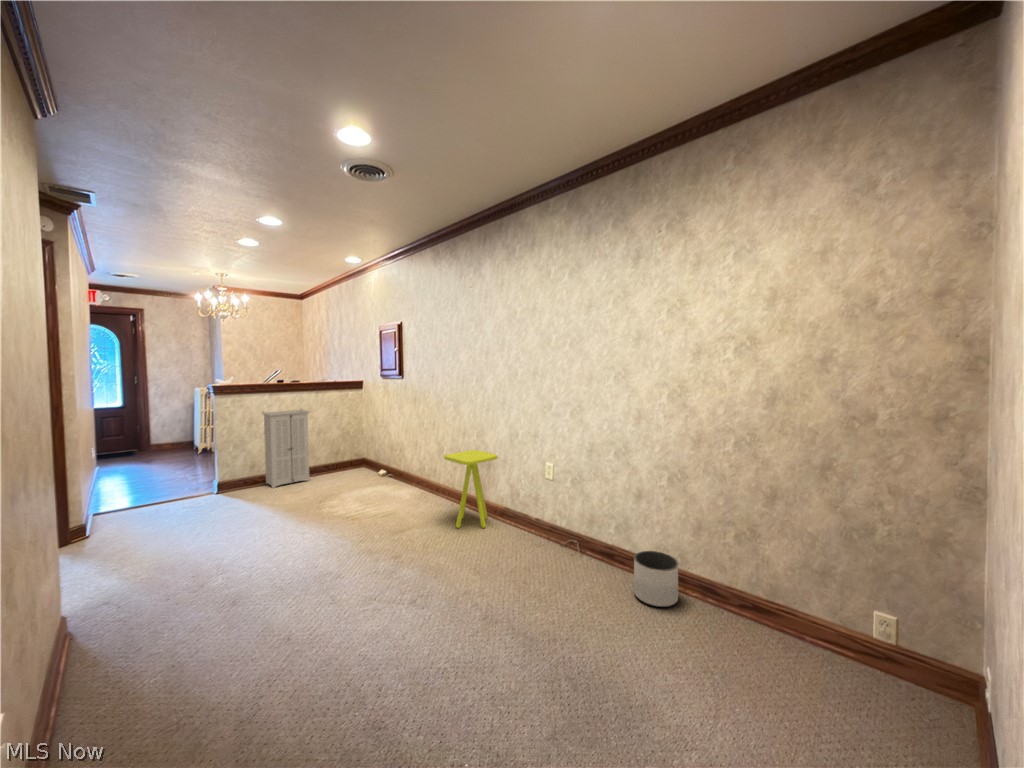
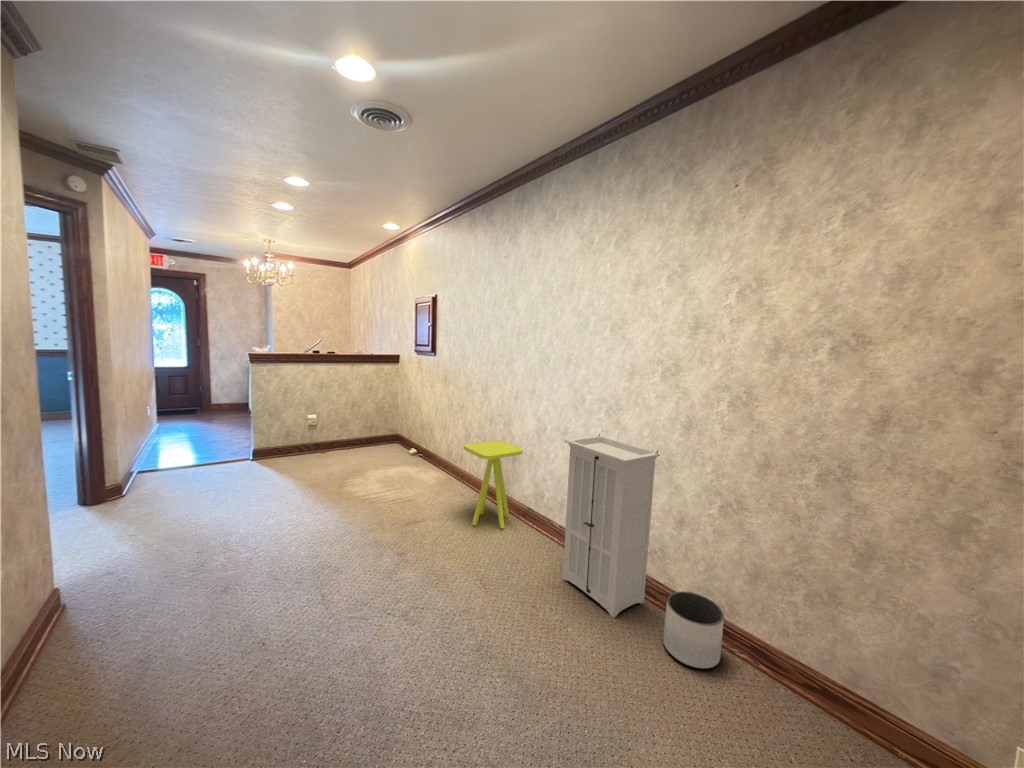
storage cabinet: present [262,409,310,488] -> present [563,435,660,618]

